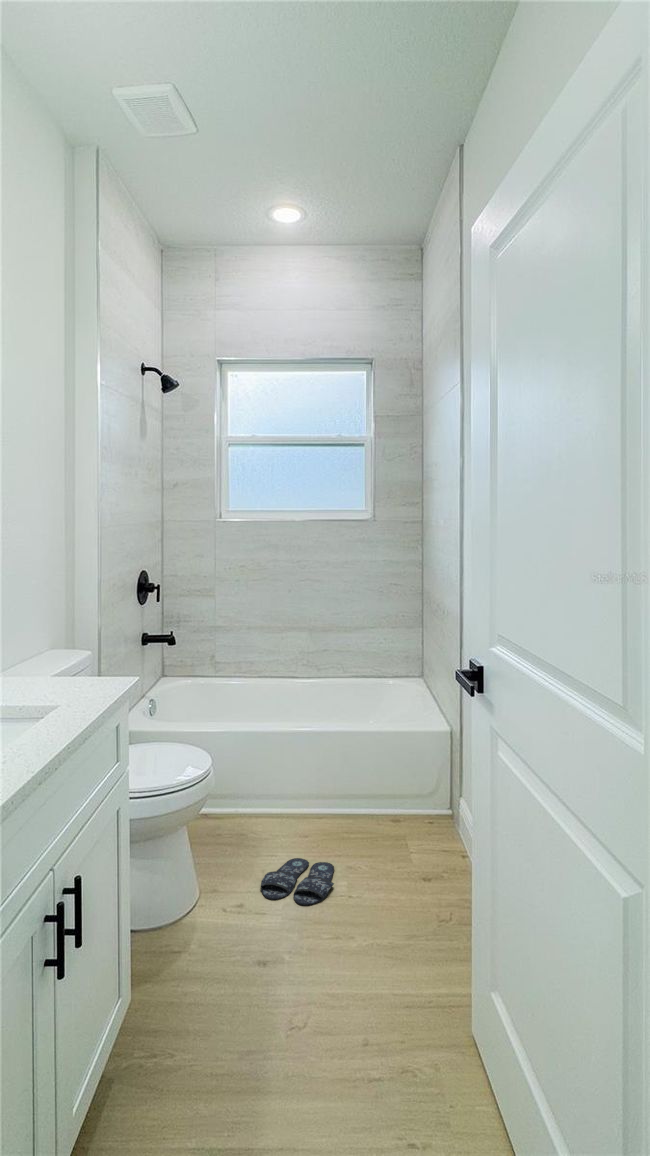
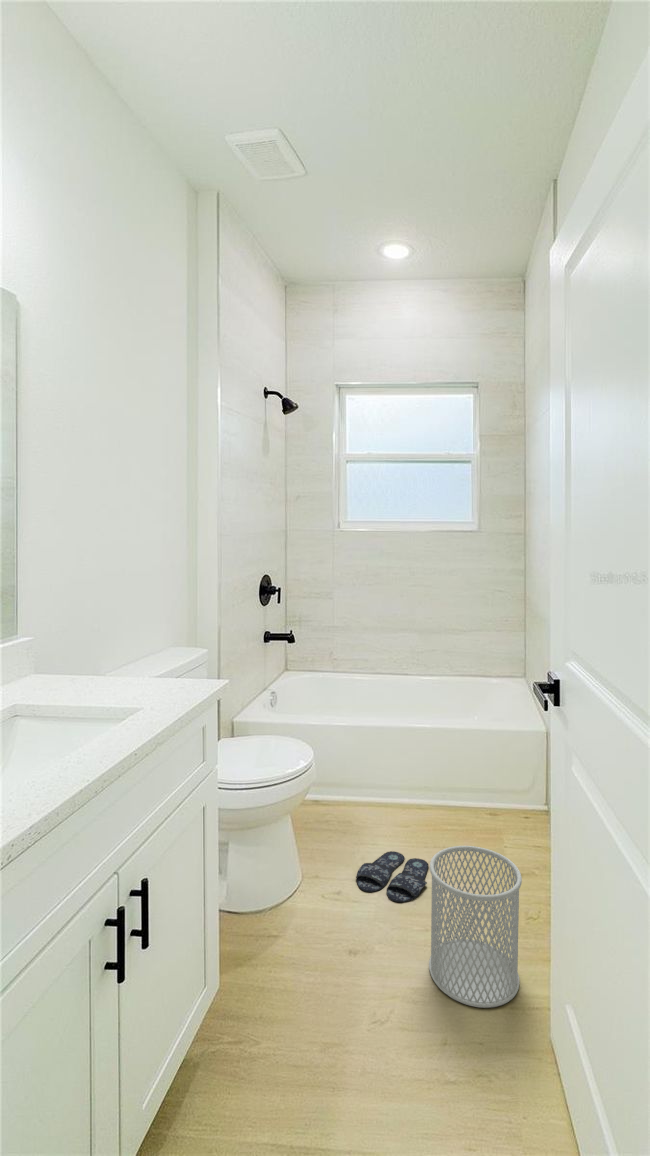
wastebasket: none [342,836,430,987] -> present [429,846,522,1008]

